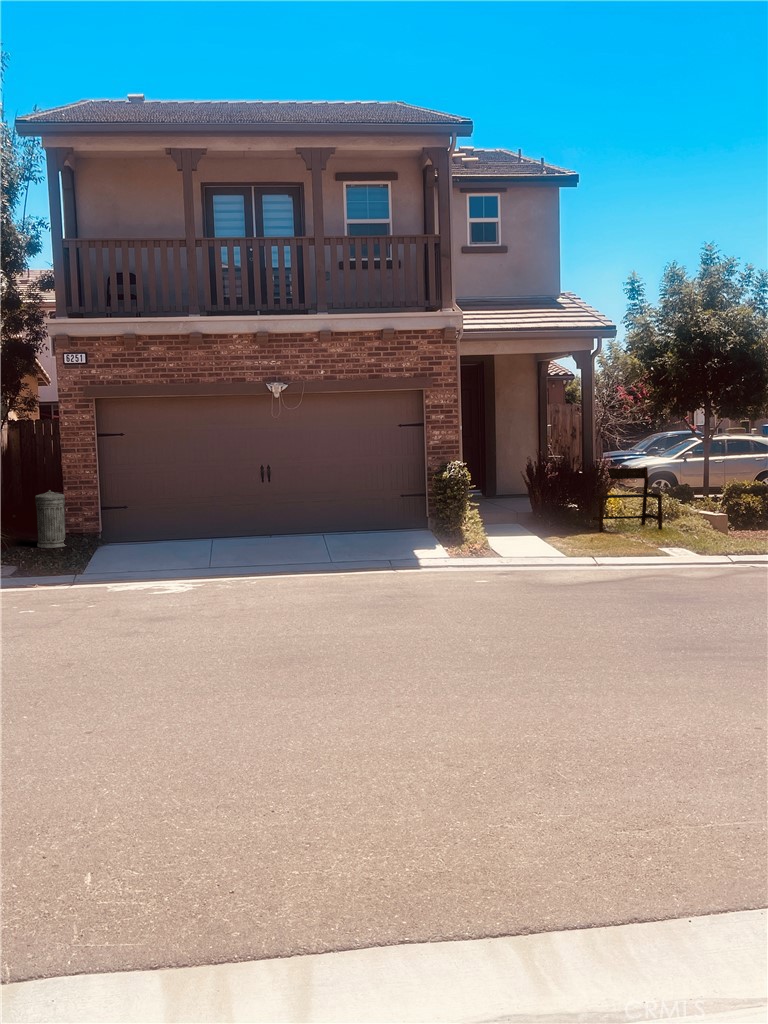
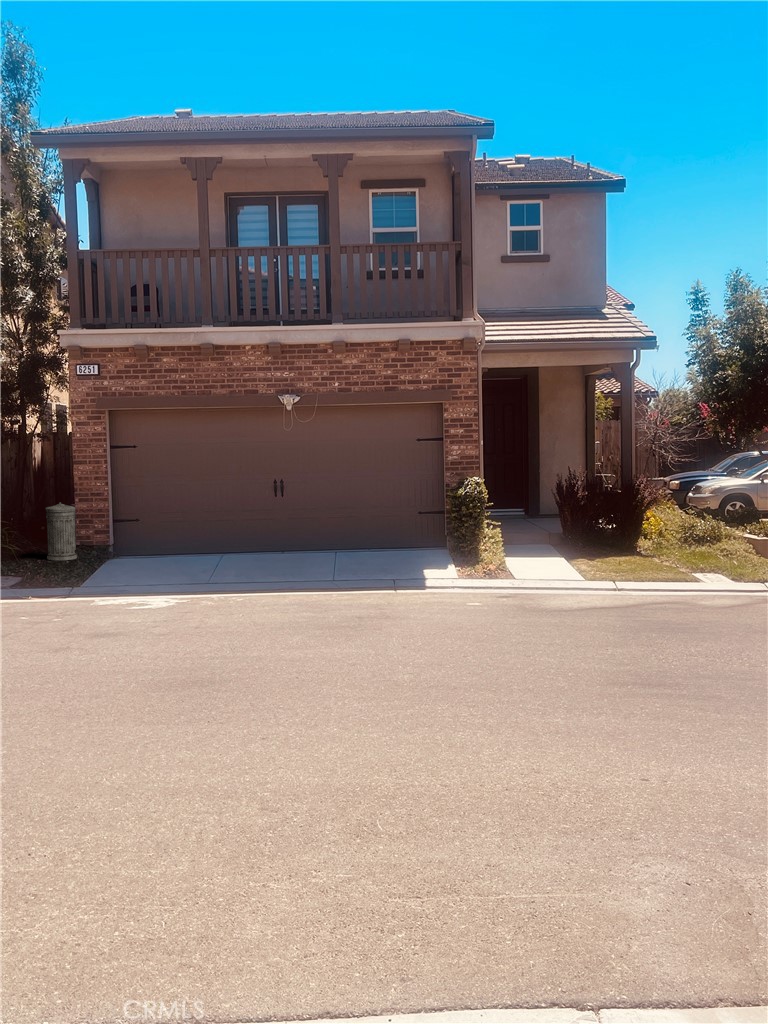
bench: present [591,467,662,532] -> none [621,486,699,554]

